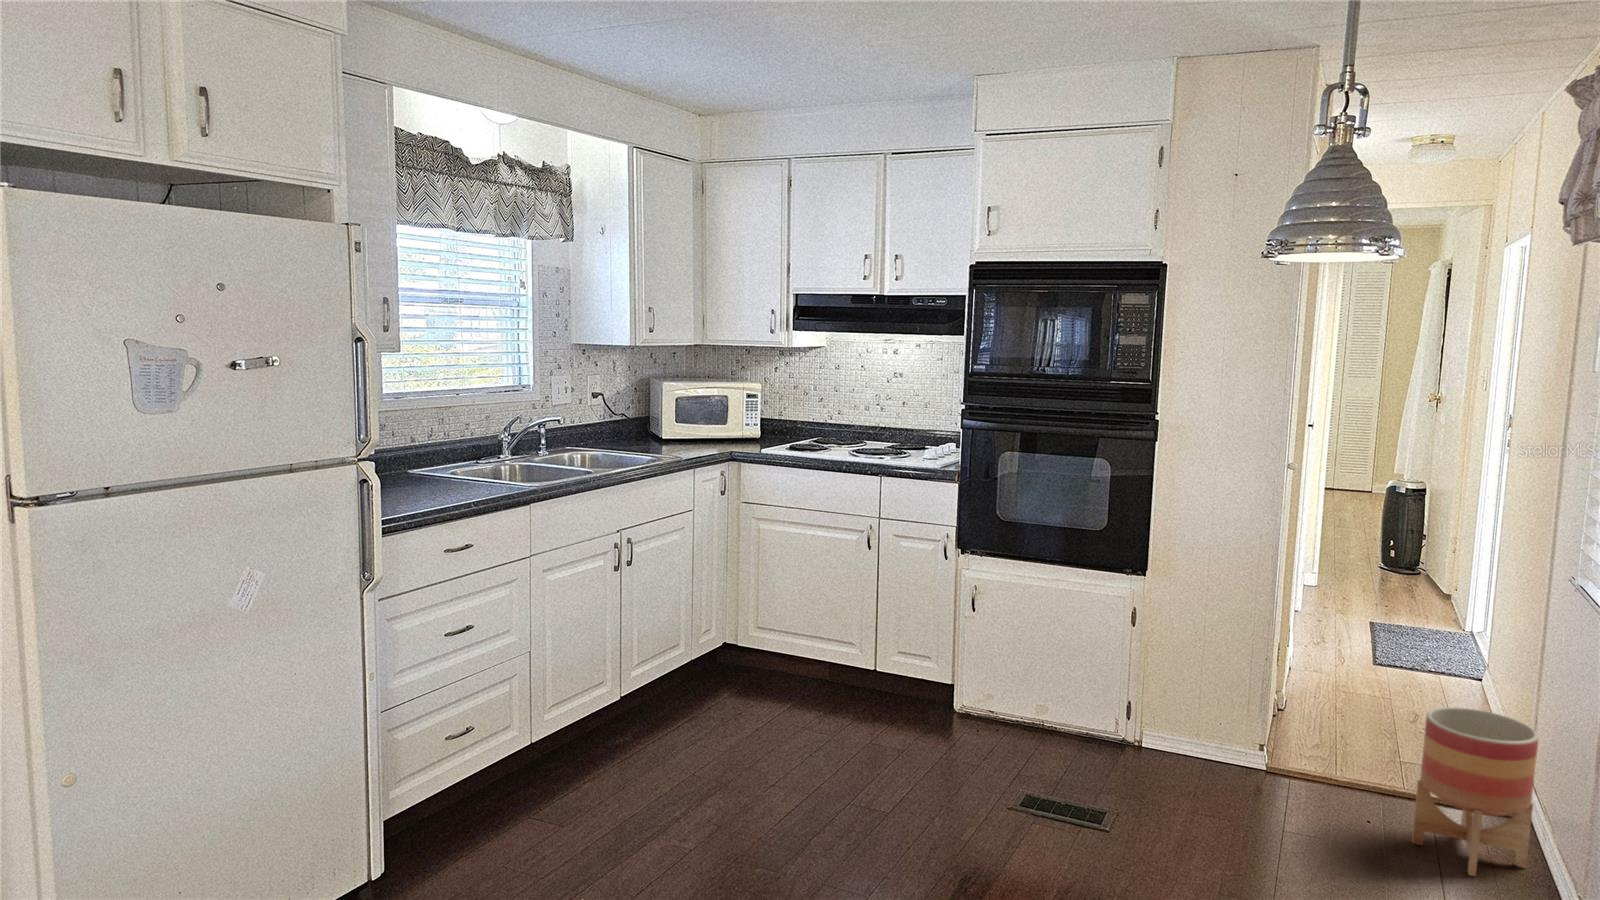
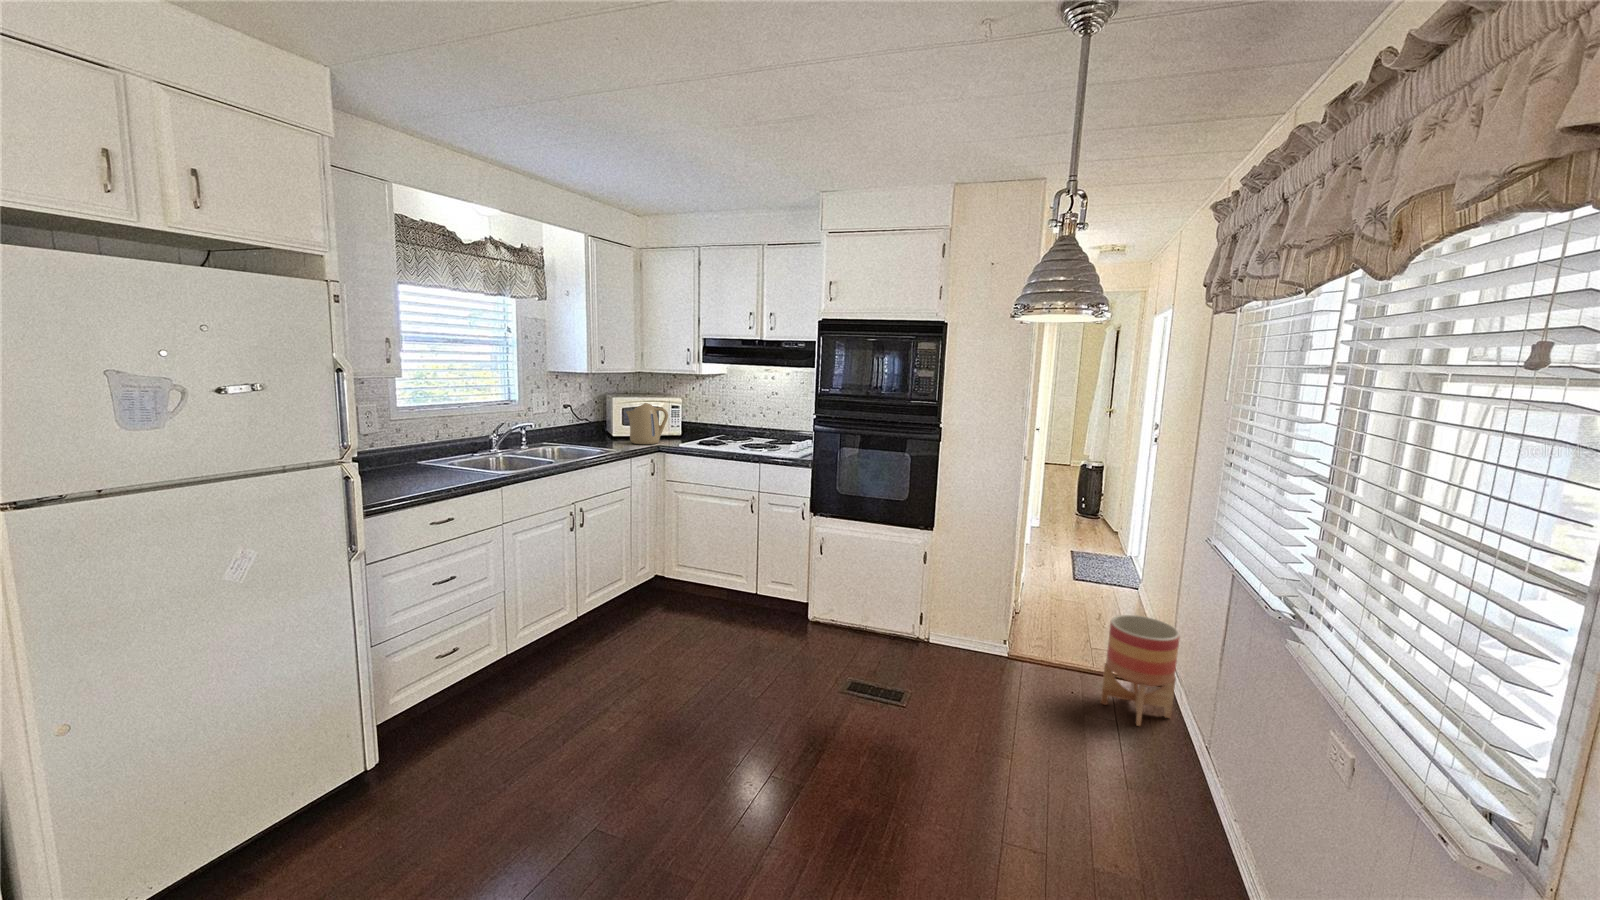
kettle: none [682,388,743,448] -> present [626,403,668,444]

